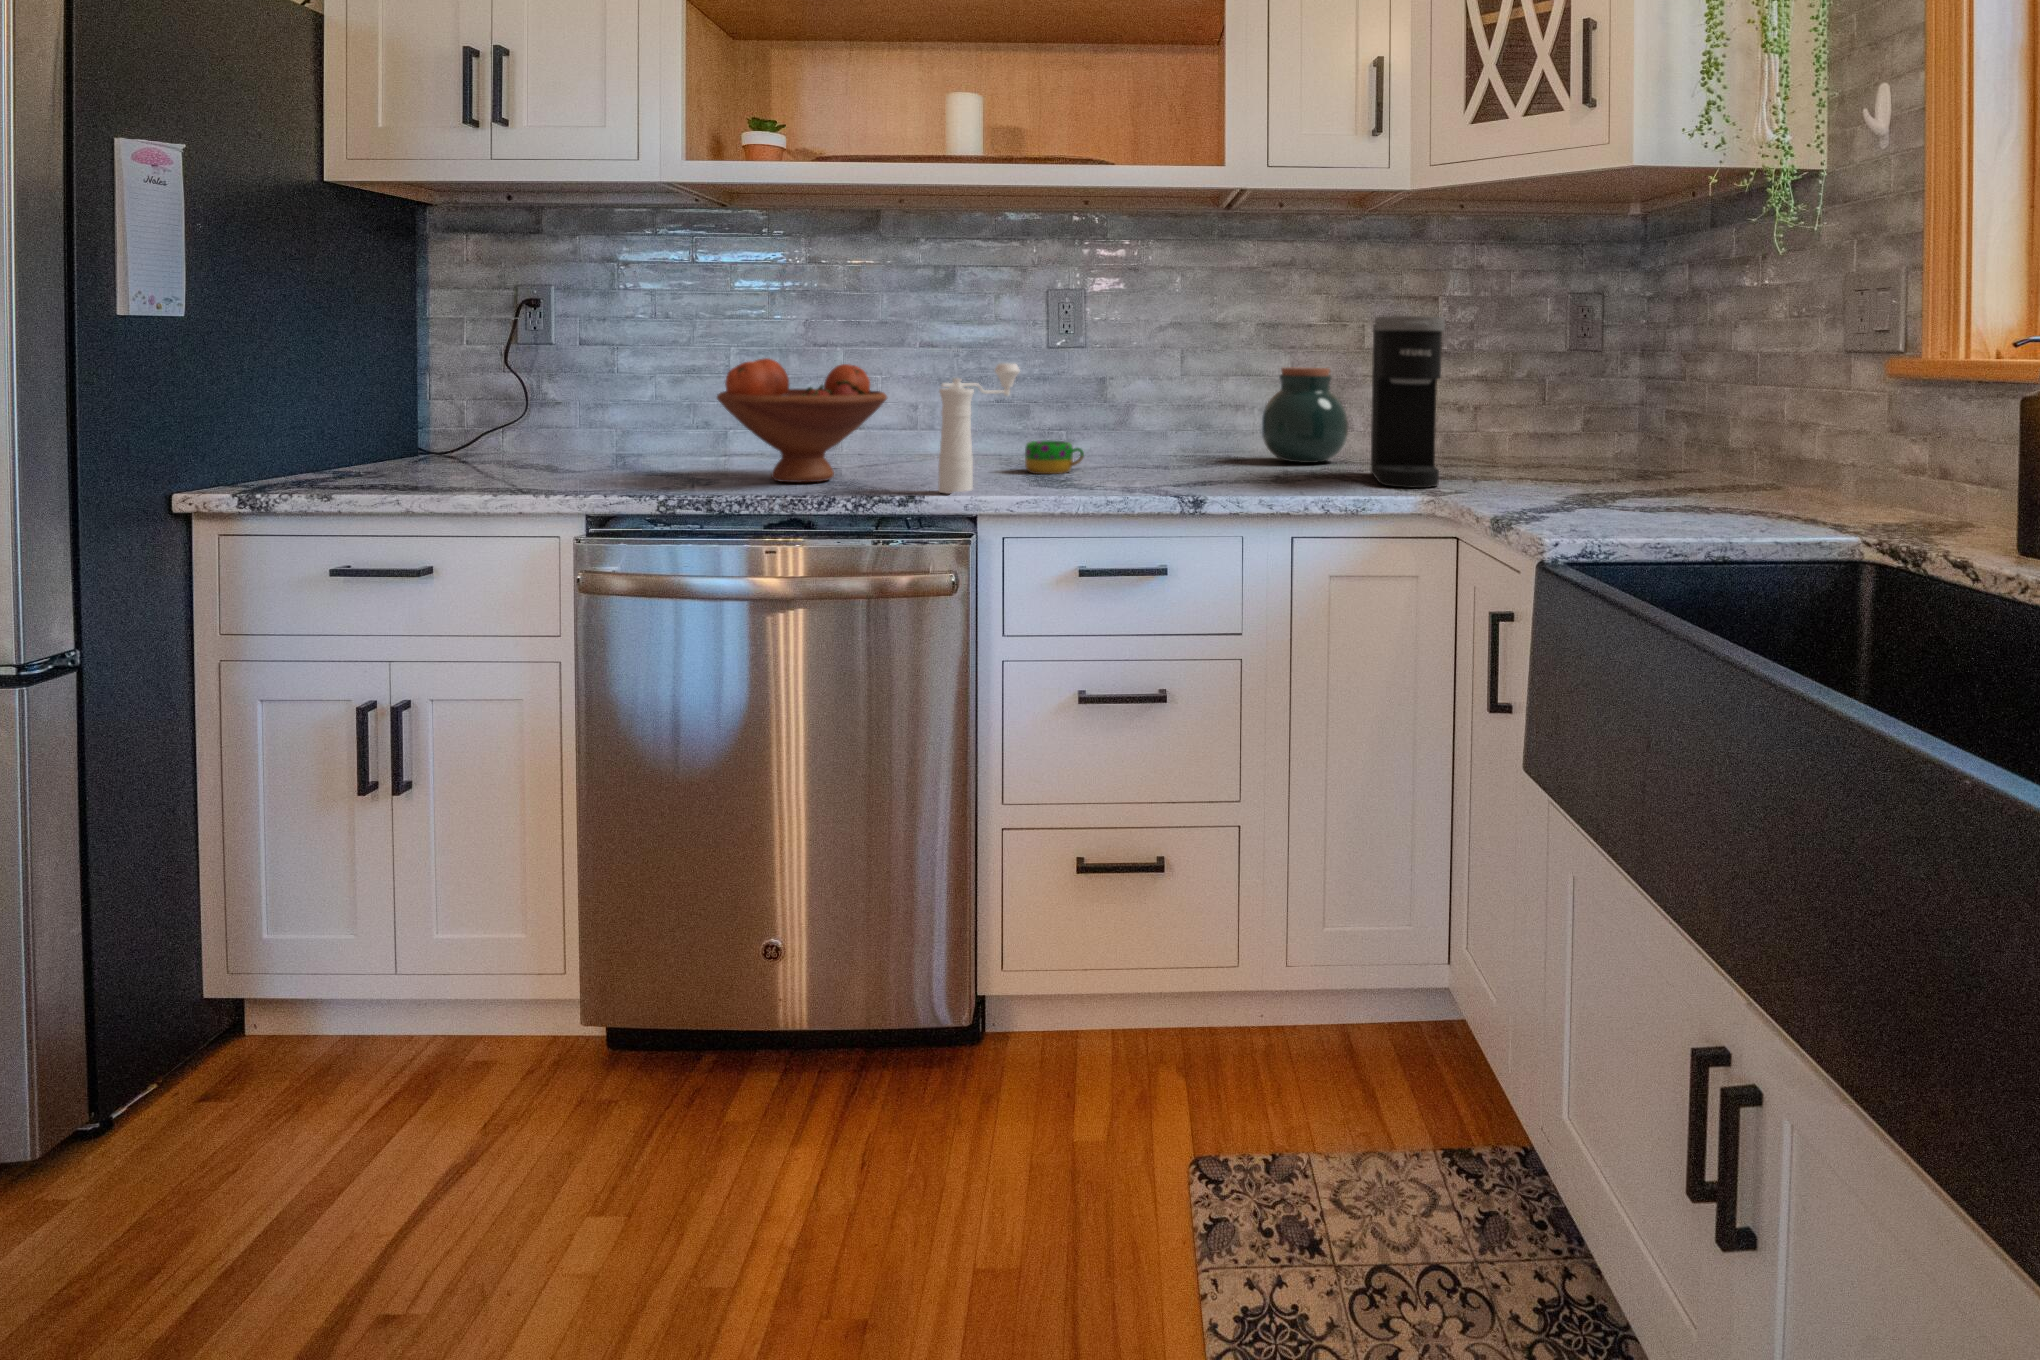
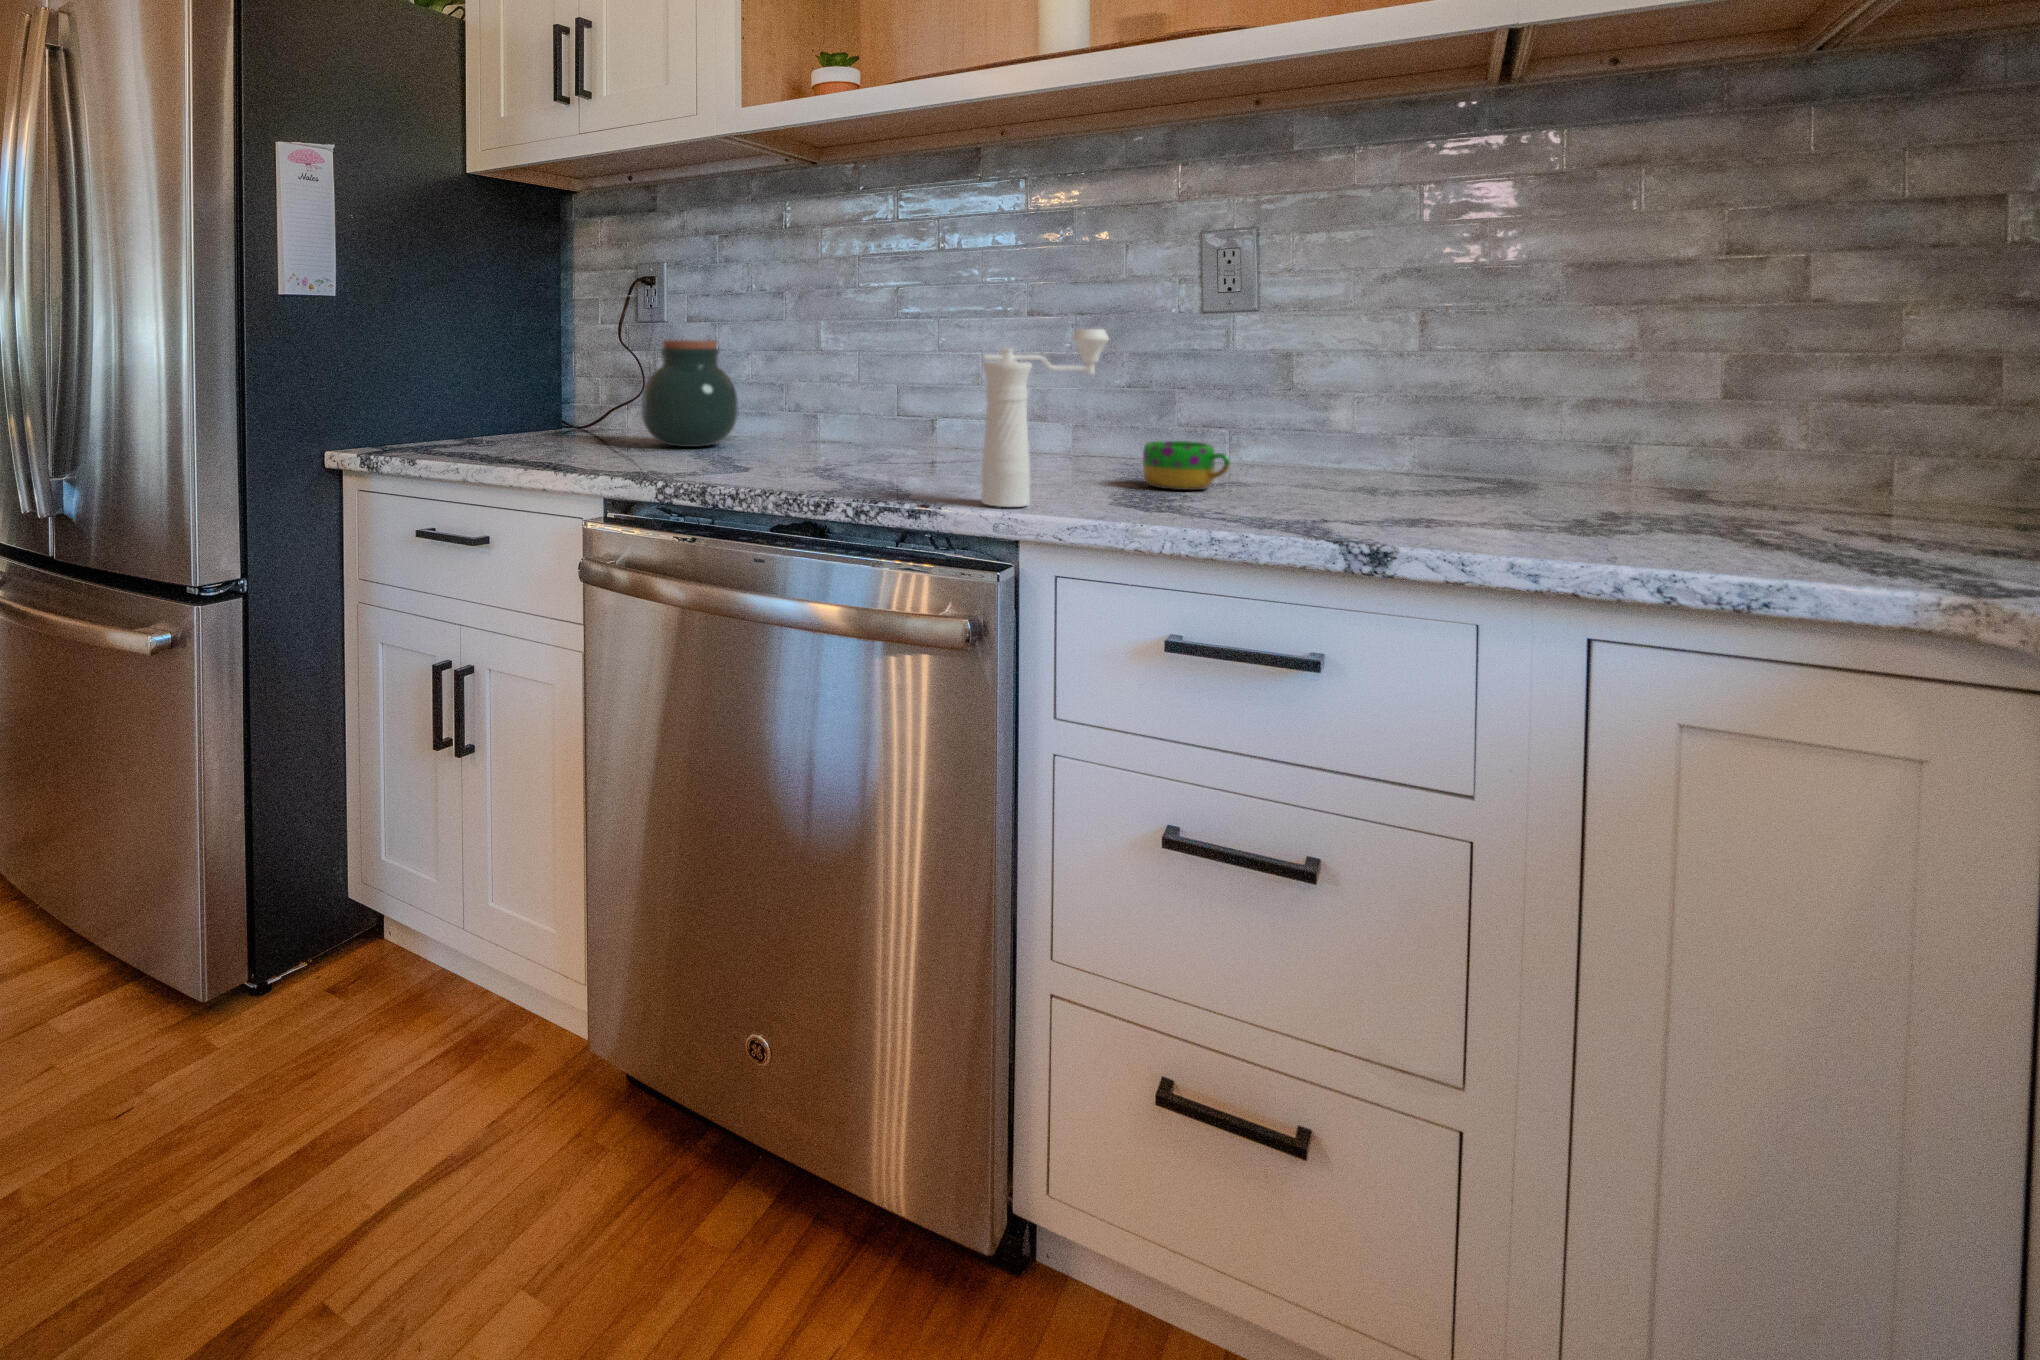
coffee maker: present [1371,316,1445,488] -> none [1804,215,2012,573]
fruit bowl: present [717,358,887,483] -> none [751,329,950,478]
jar: present [1261,368,1348,463] -> present [642,340,738,447]

